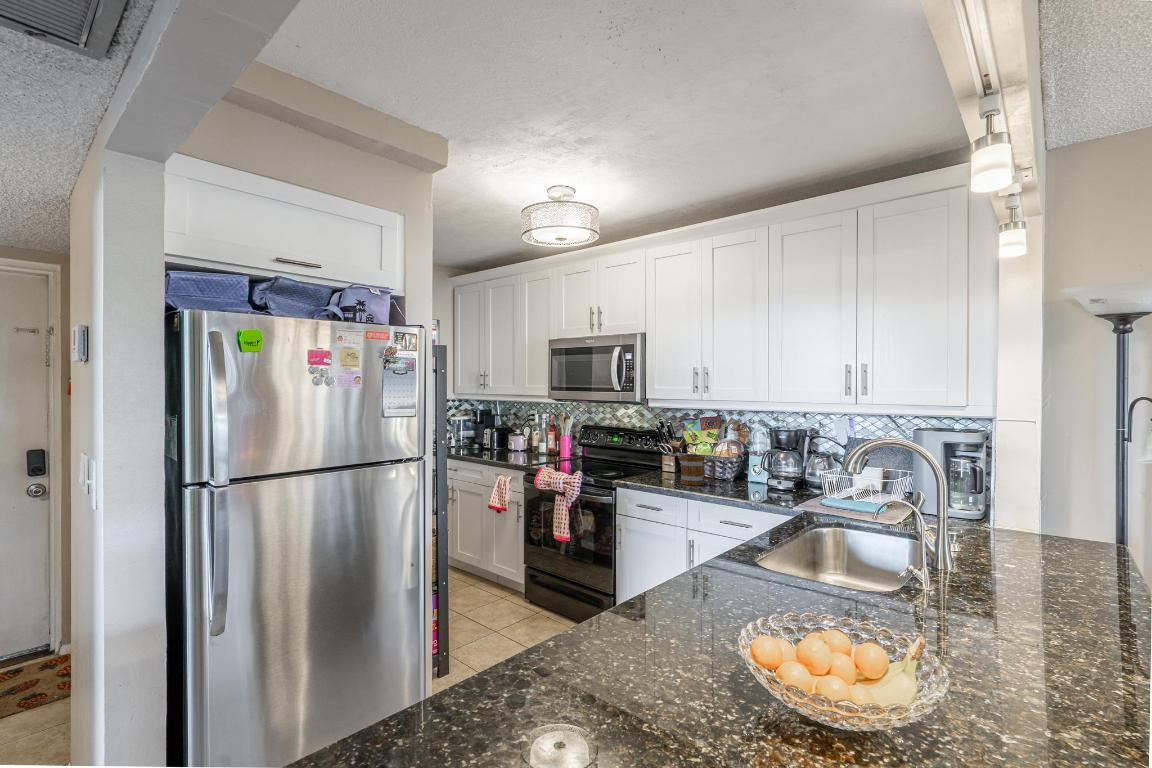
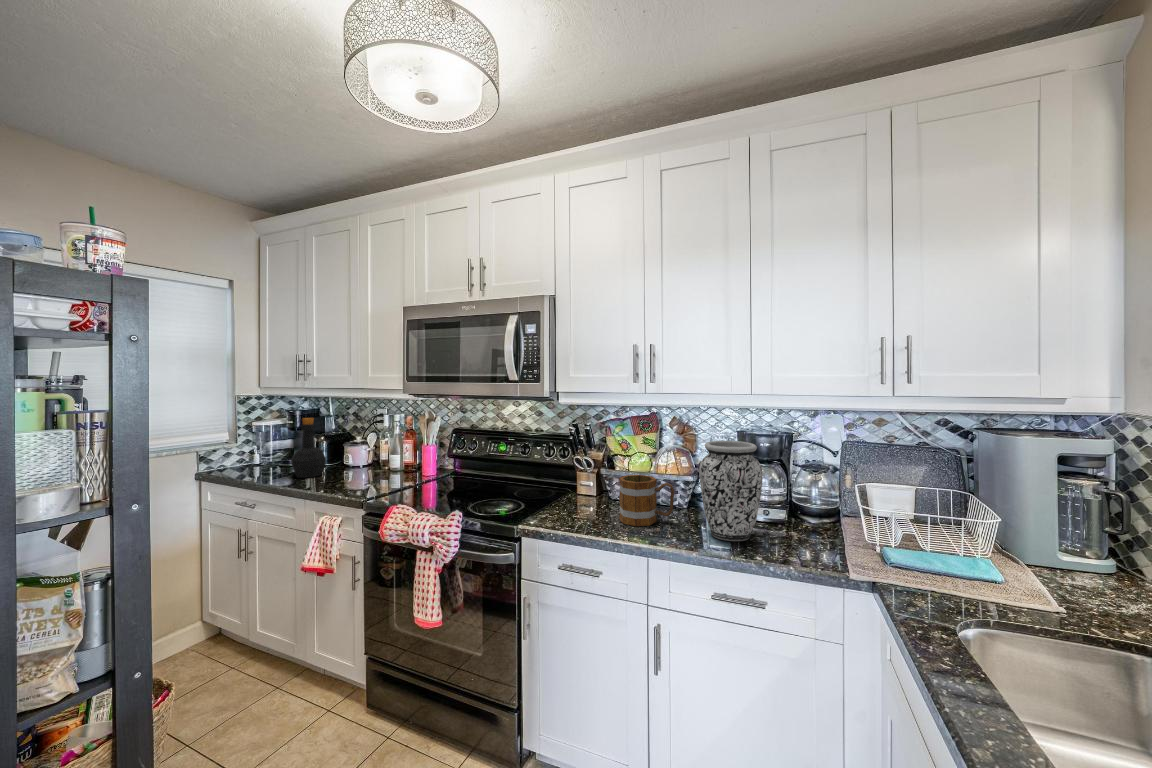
bottle: none [477,415,499,455] -> present [291,418,326,478]
vase: none [725,431,765,494] -> present [699,441,763,541]

